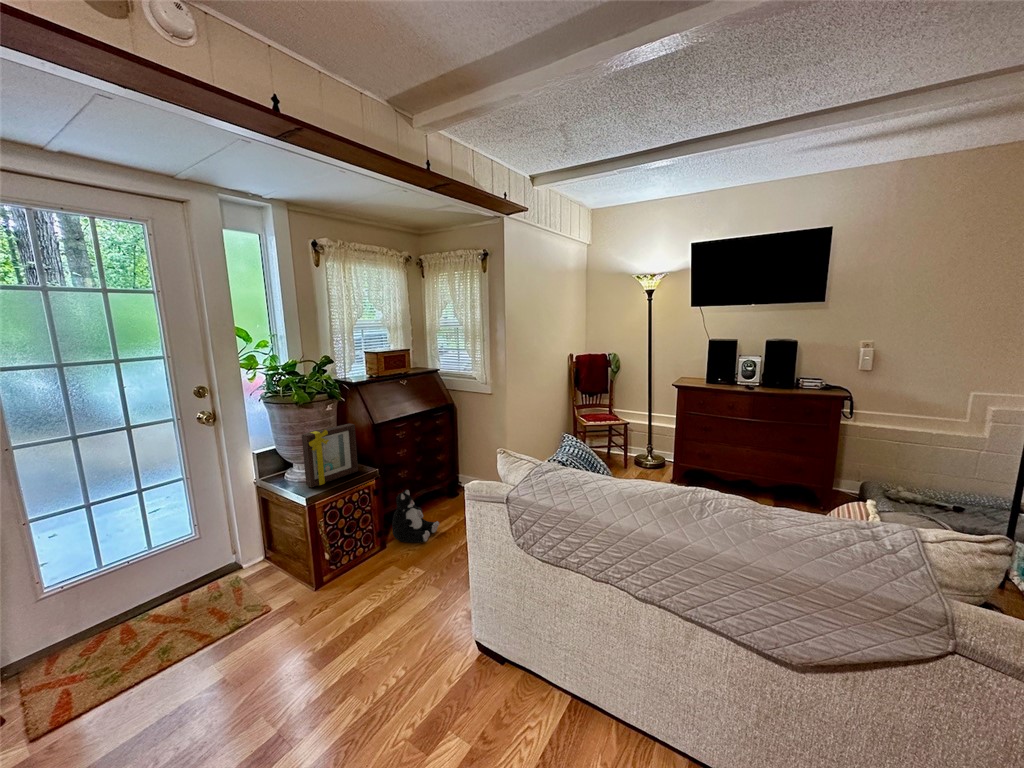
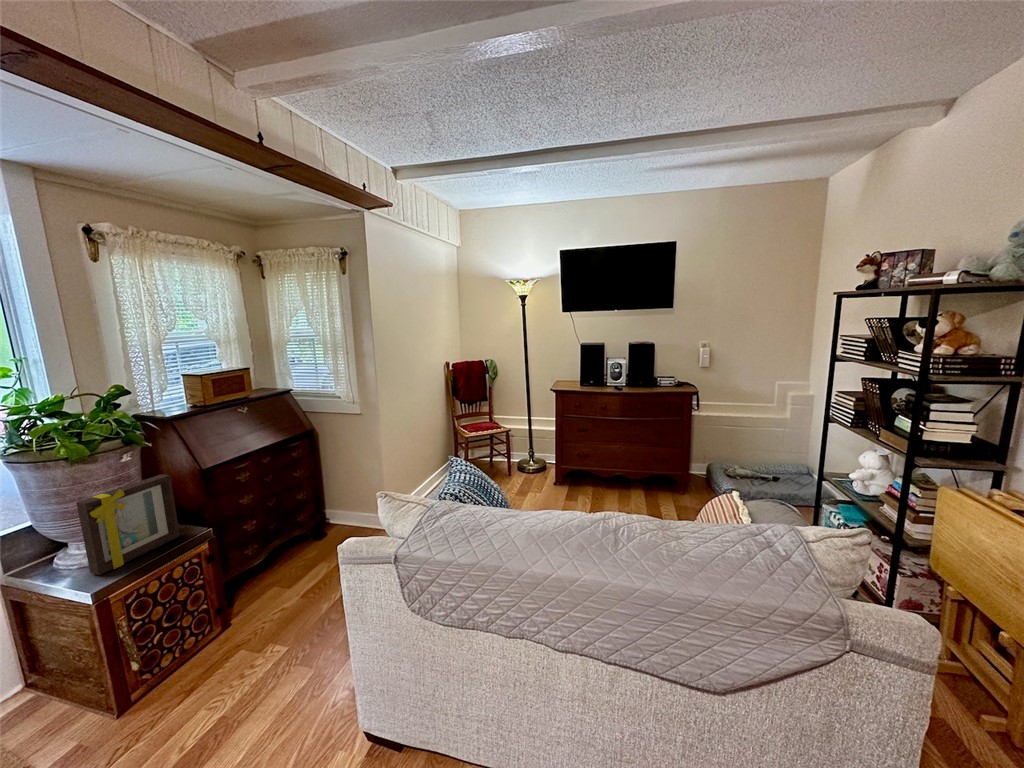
plush toy: present [392,489,439,542] -> none [238,545,305,613]

